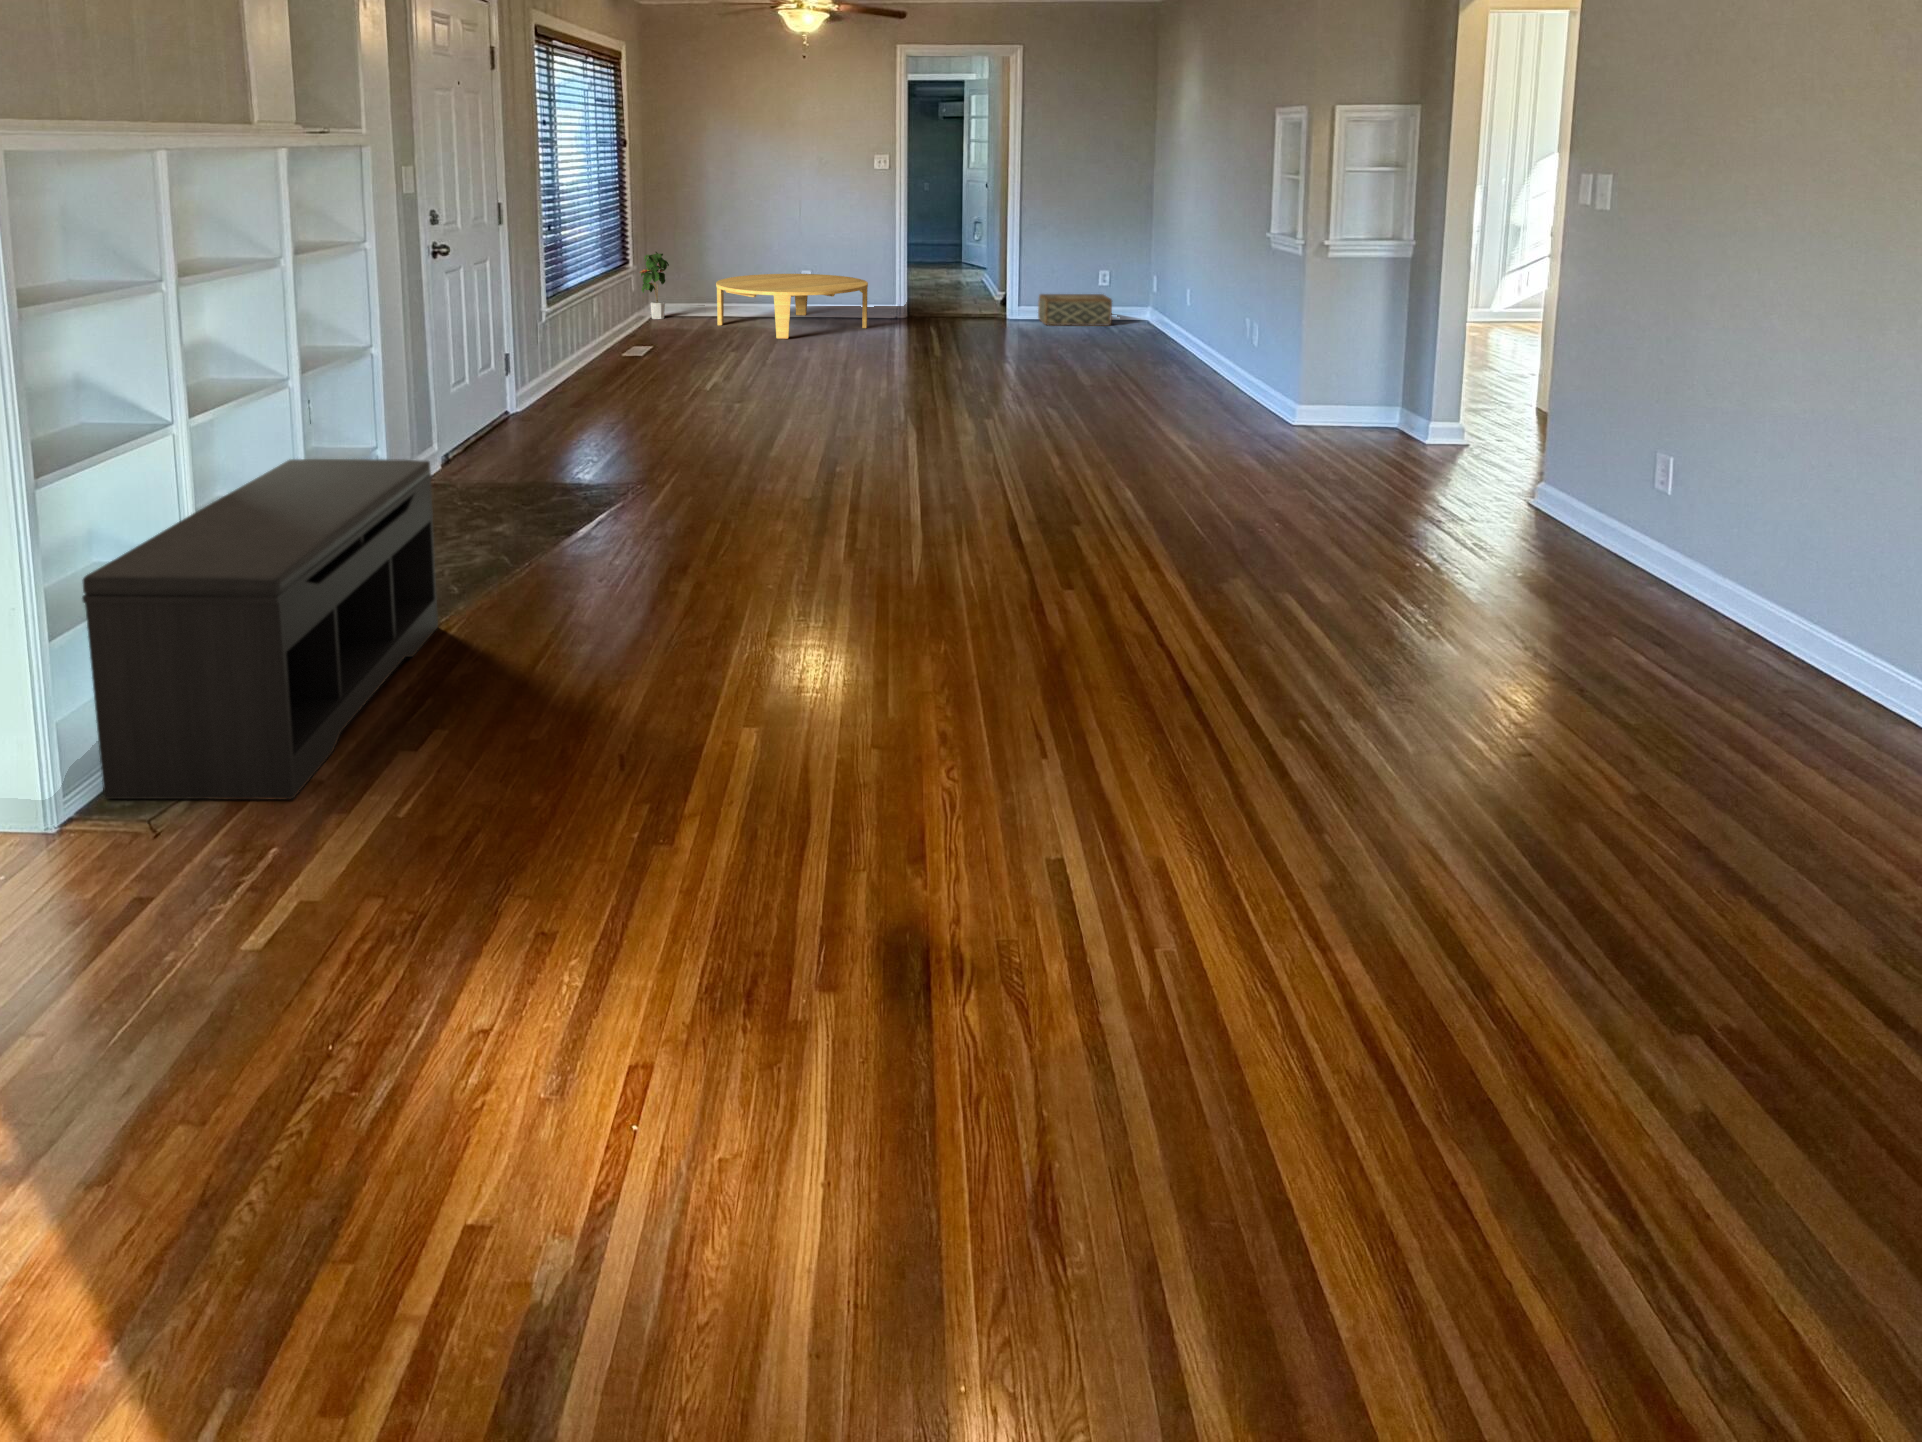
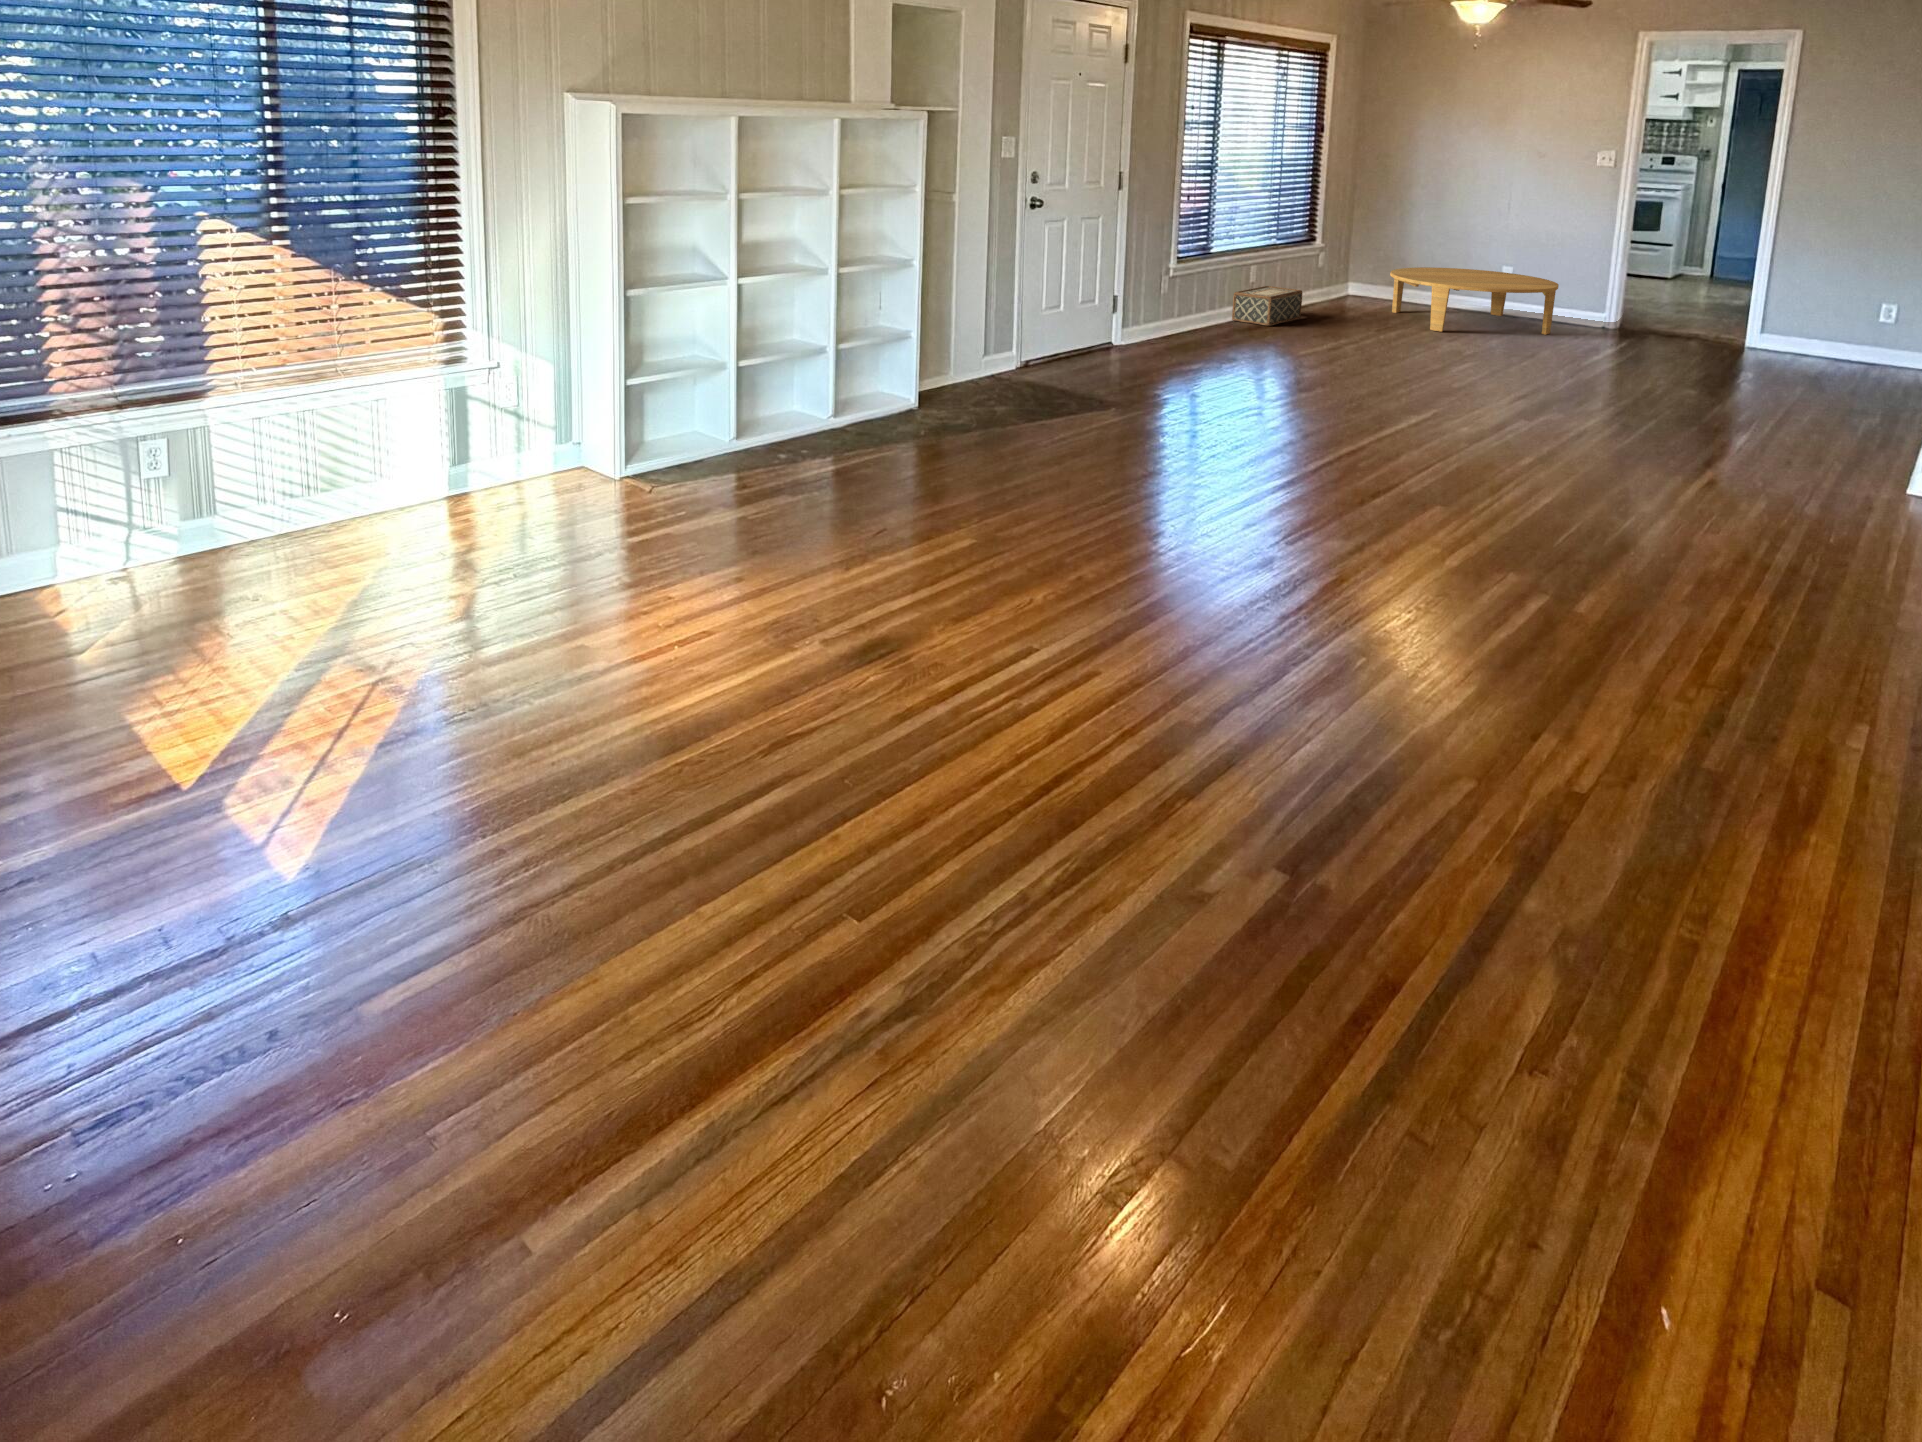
potted plant: present [640,252,669,319] -> none [1328,236,1365,301]
woven basket: present [1038,294,1112,326] -> present [1232,286,1302,326]
bench: present [82,459,438,799] -> none [643,320,885,497]

